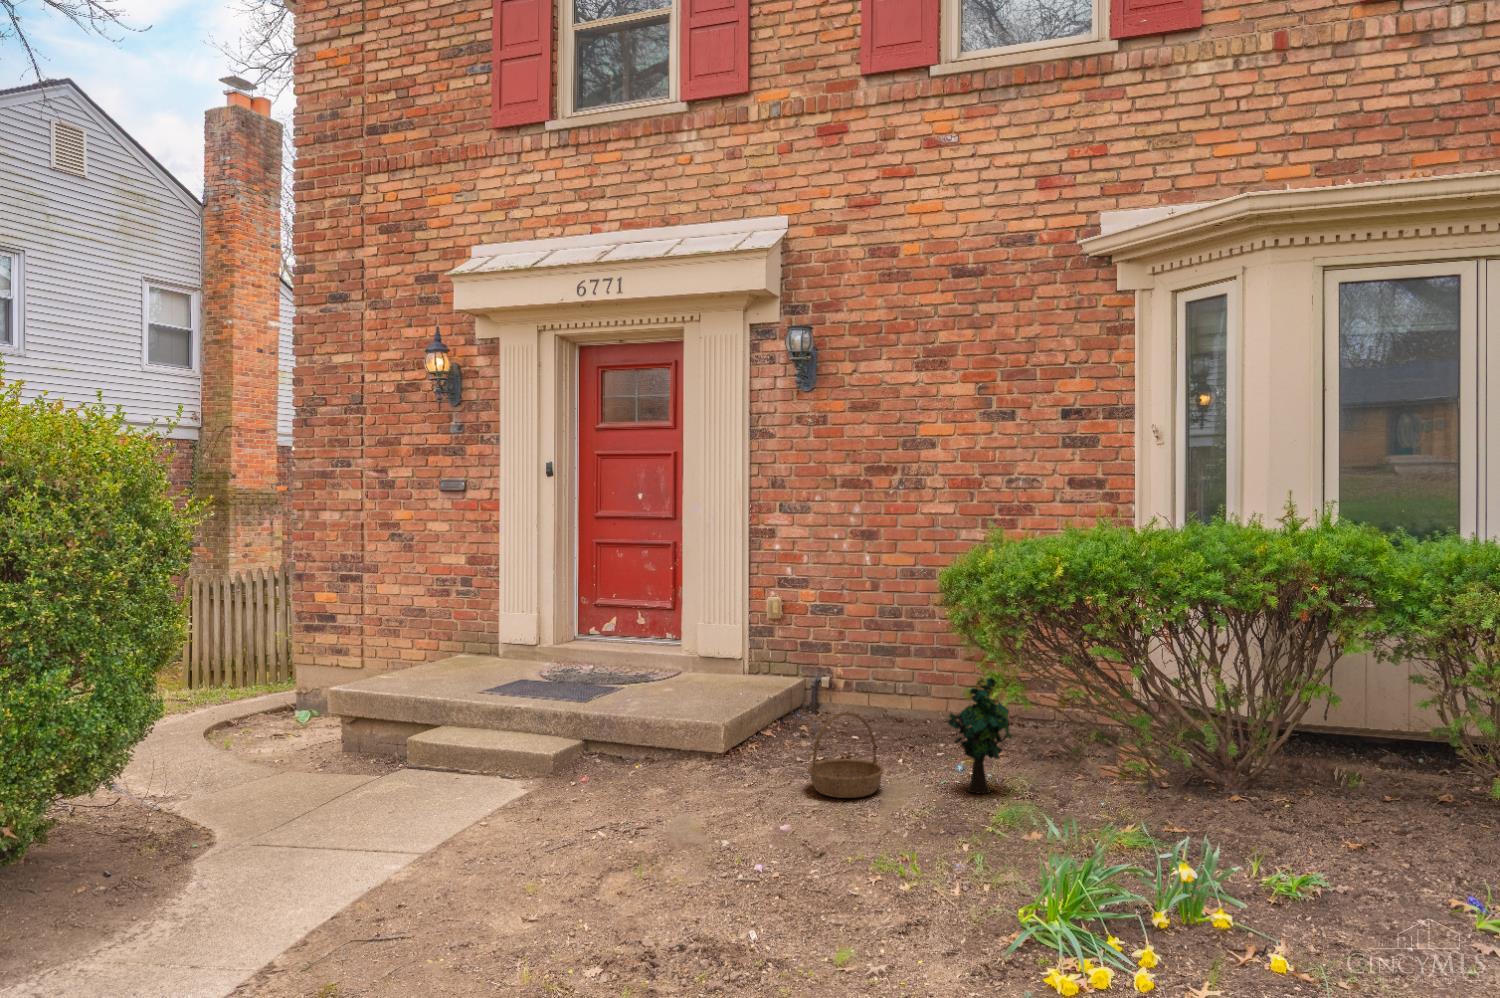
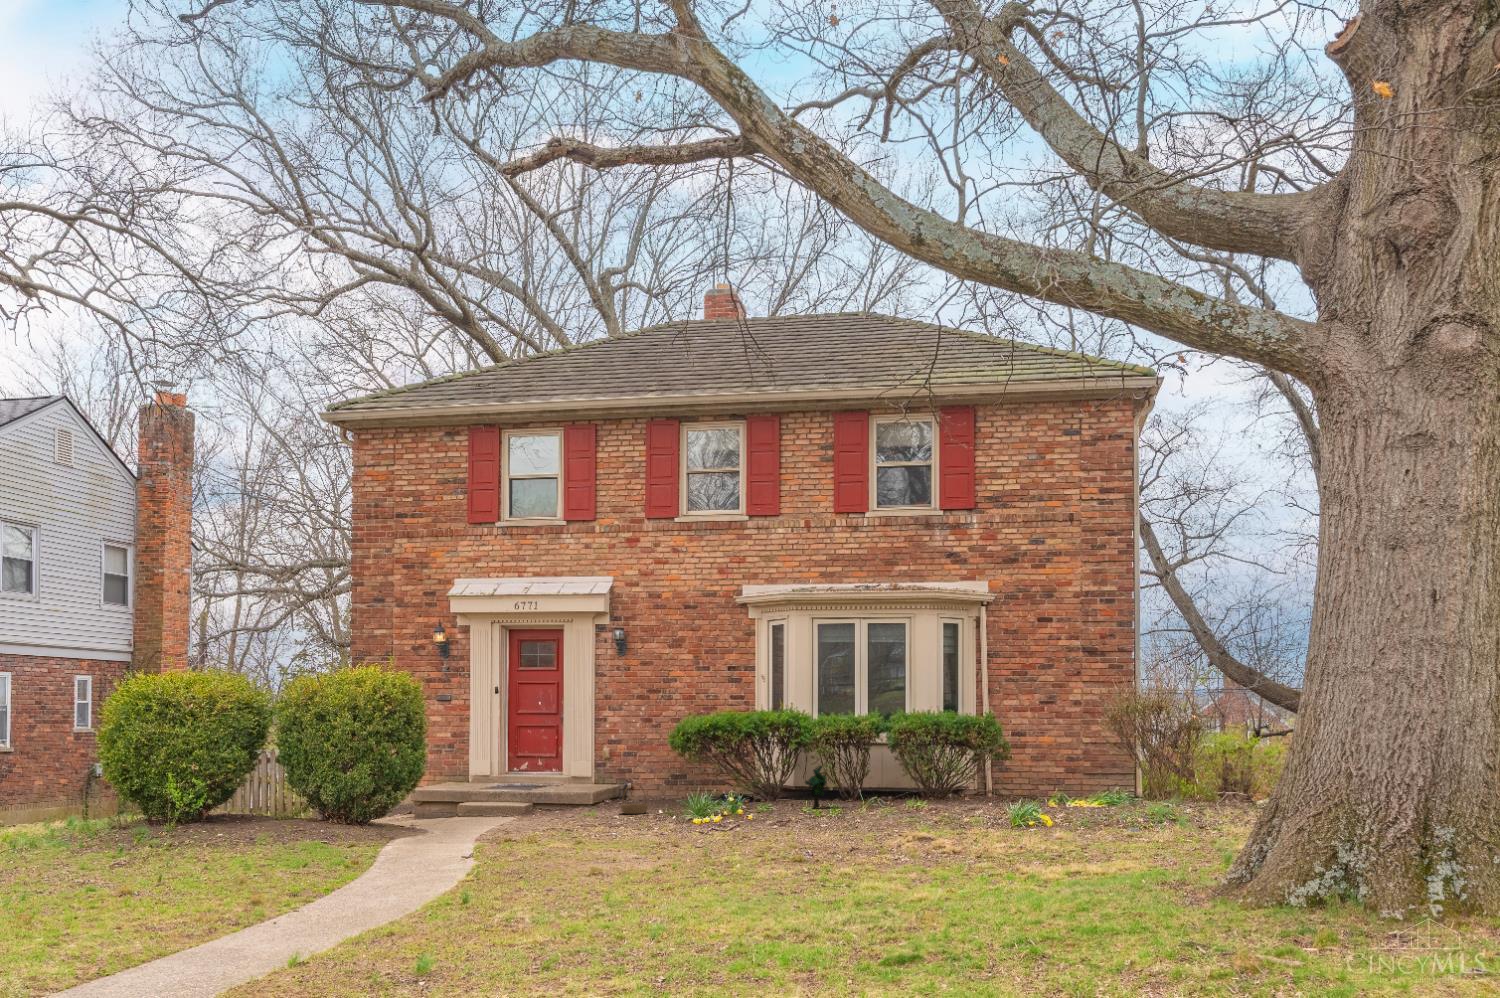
decorative plant: present [947,678,1013,794] -> present [805,766,827,808]

